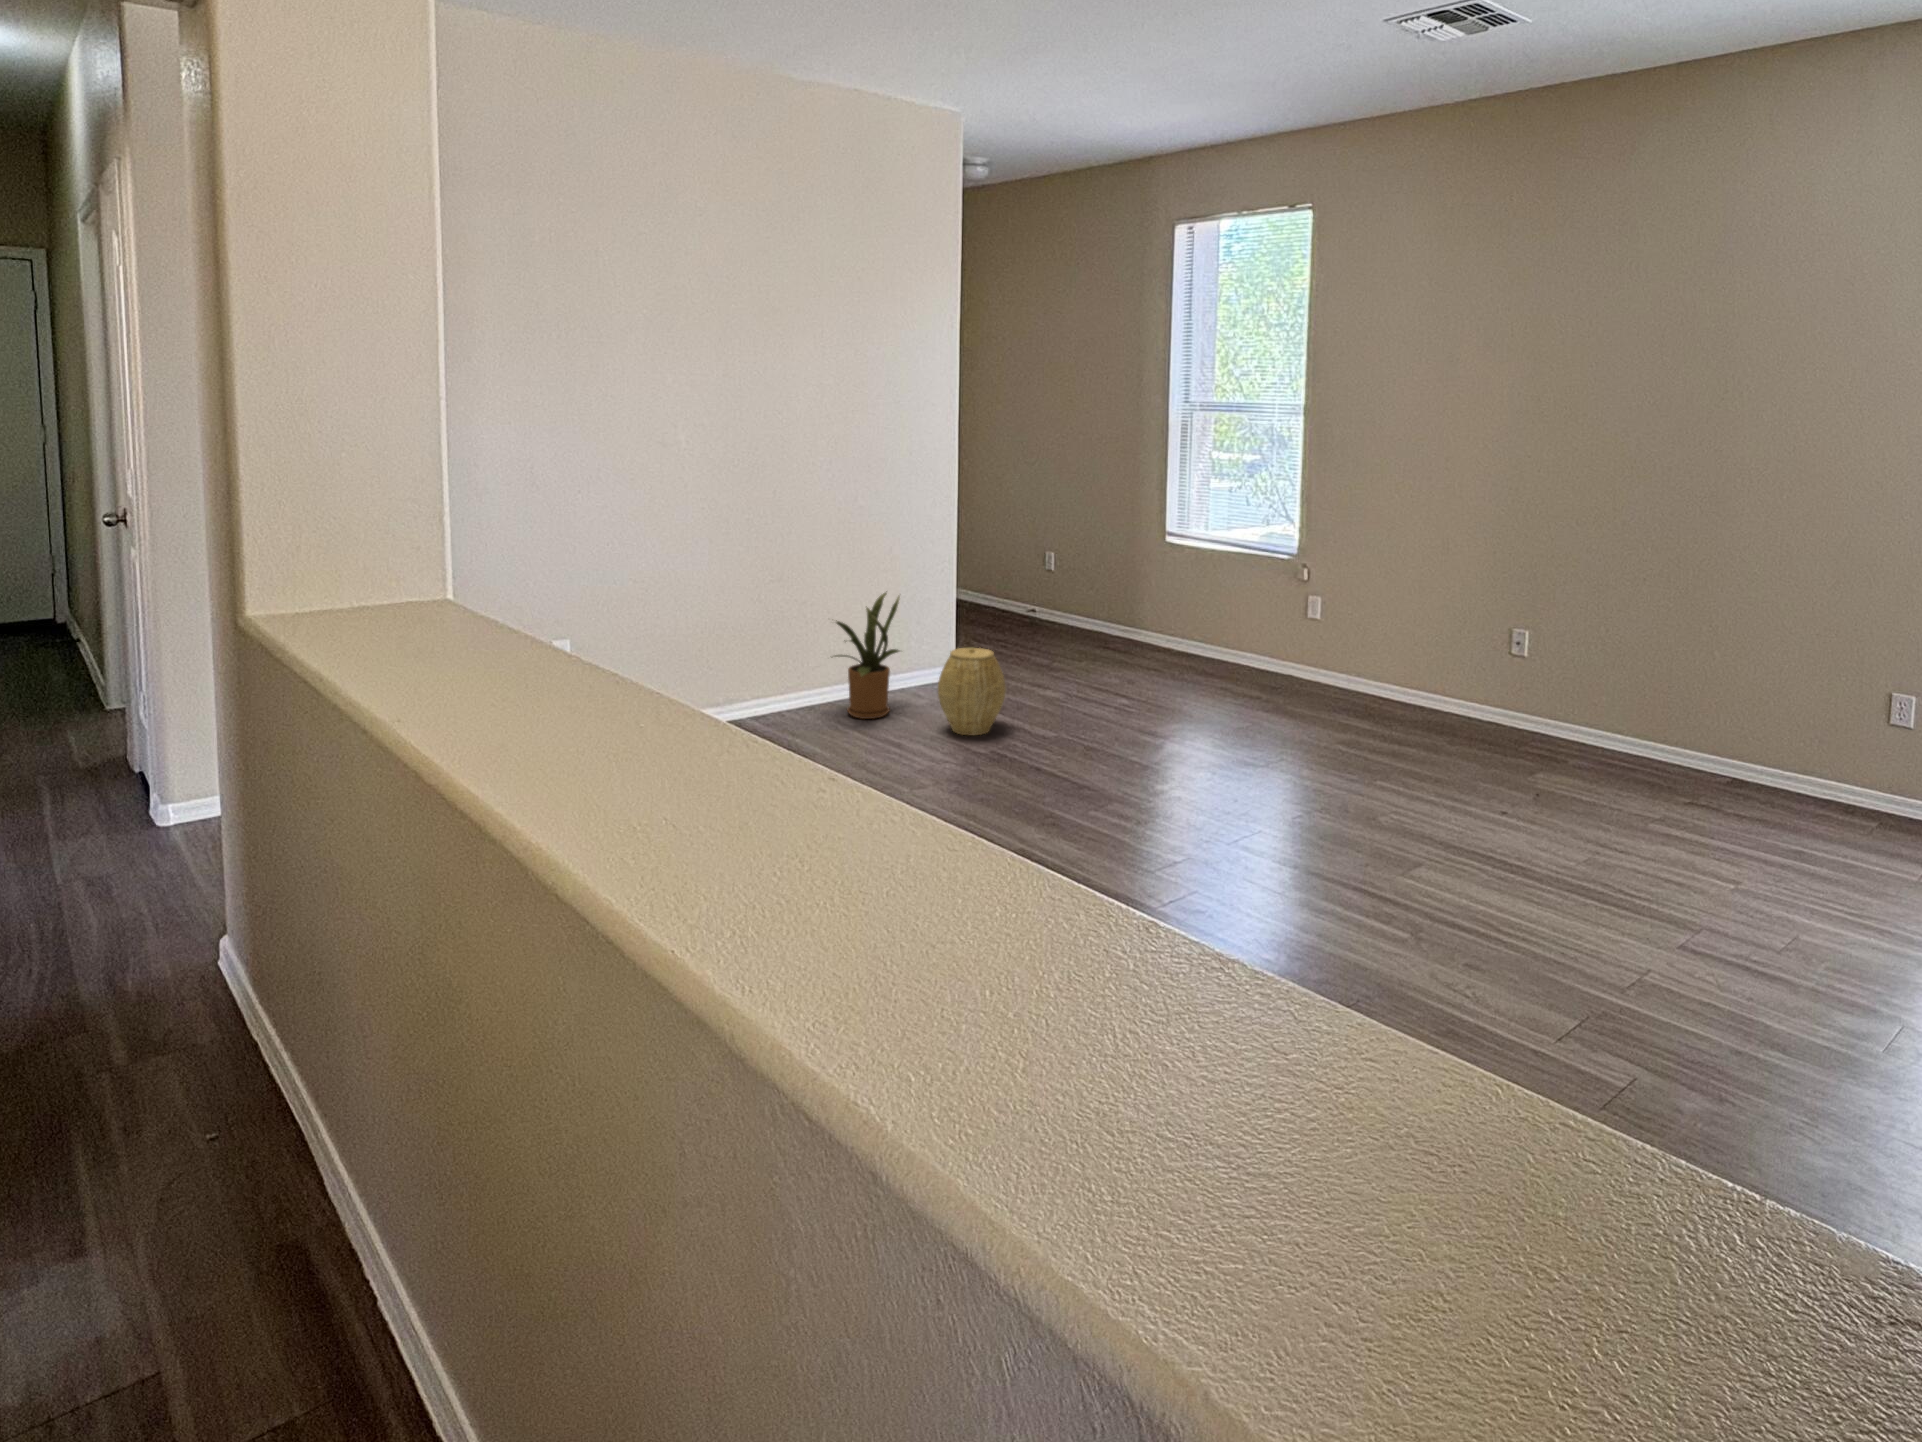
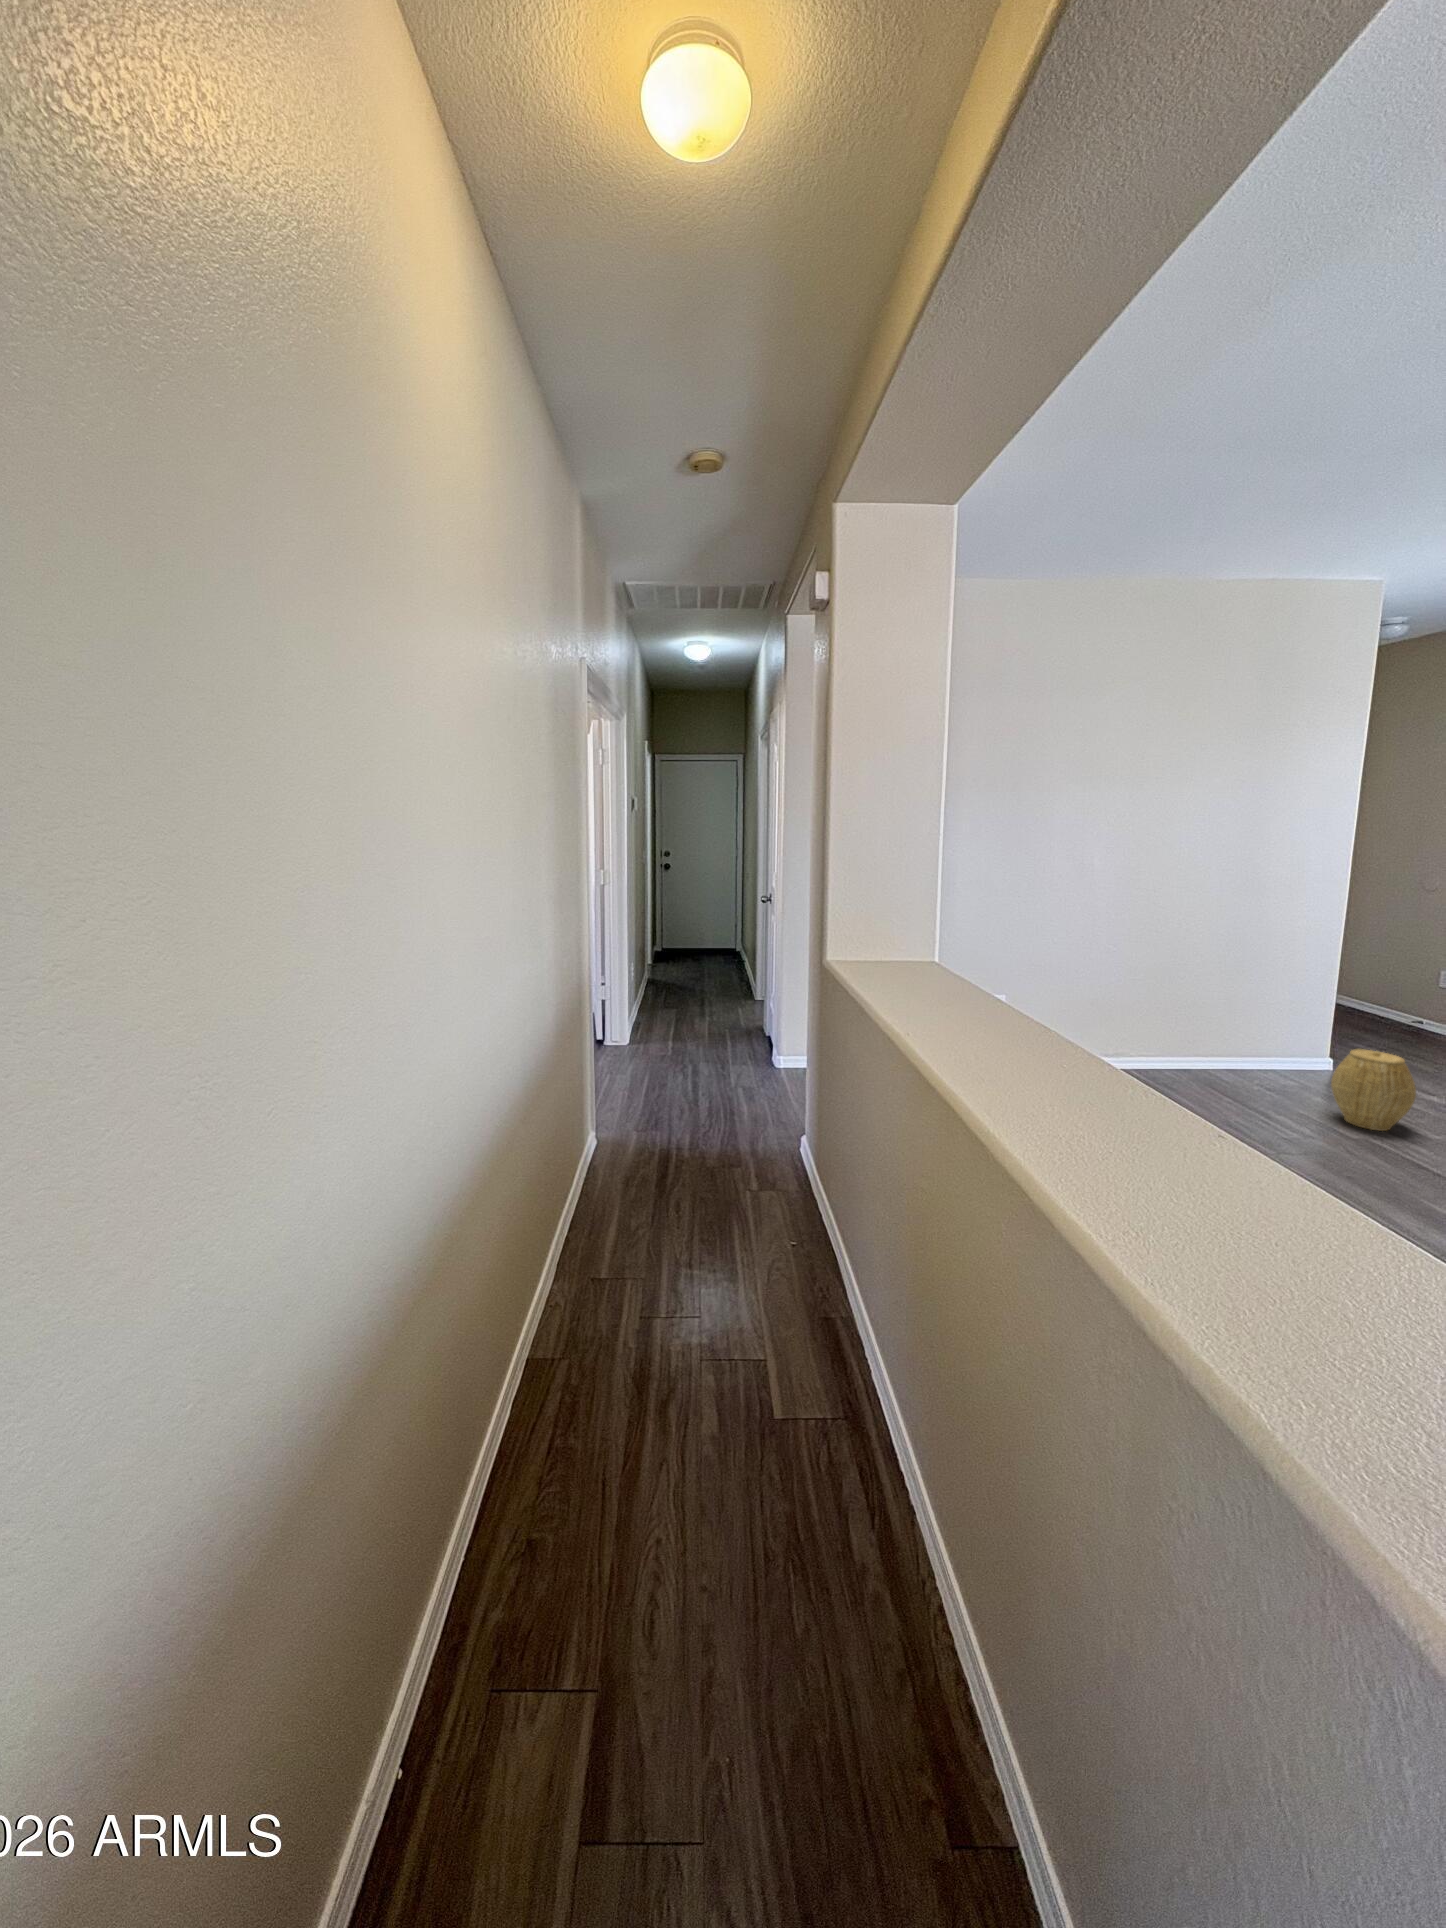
house plant: present [835,593,900,719] -> none [1210,989,1291,1093]

